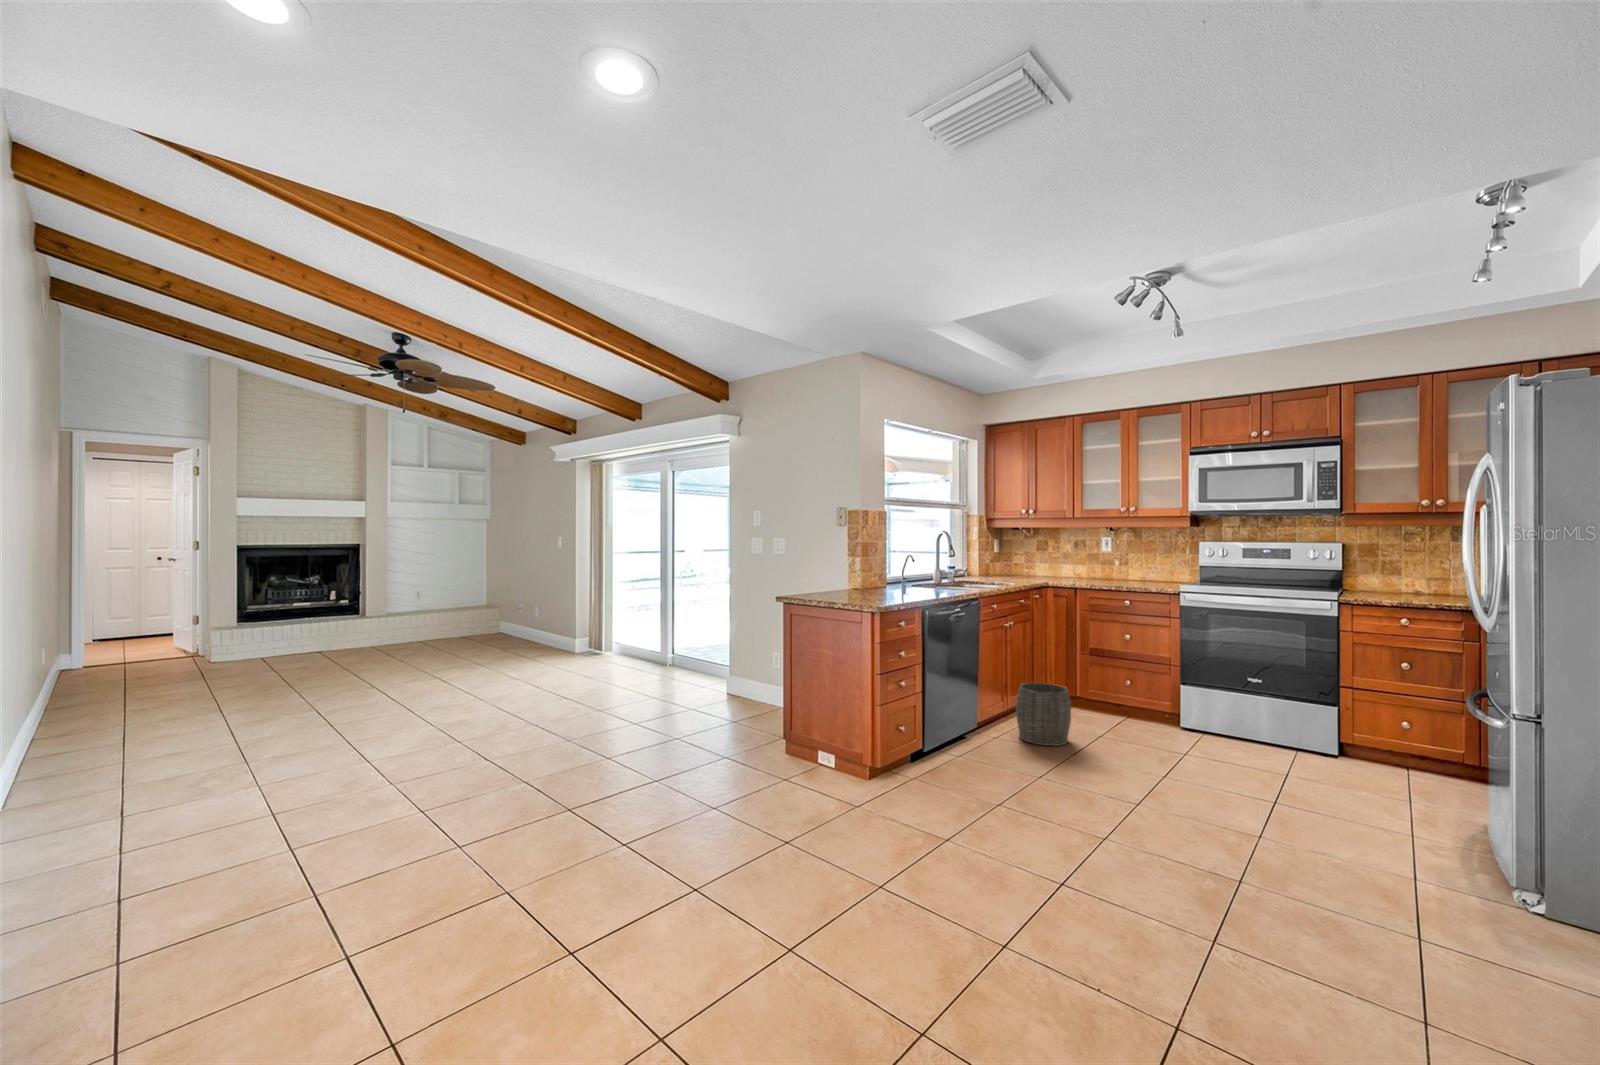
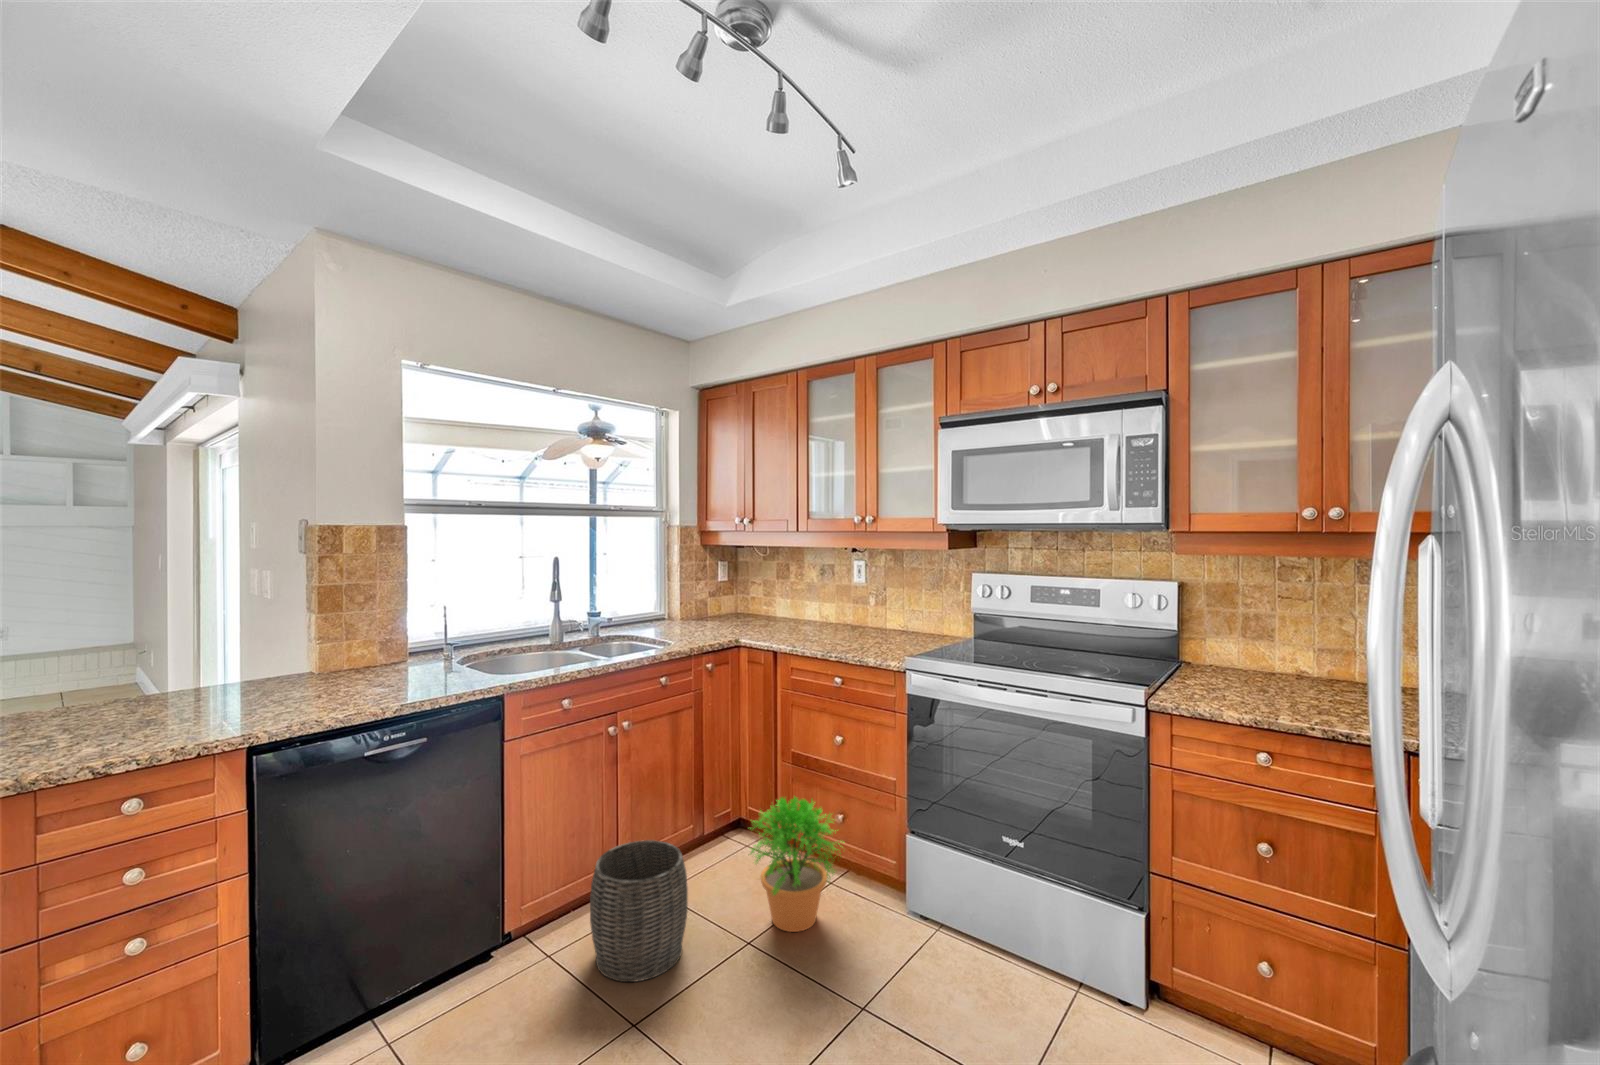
potted plant: none [1087,661,1149,735] -> present [750,797,839,932]

